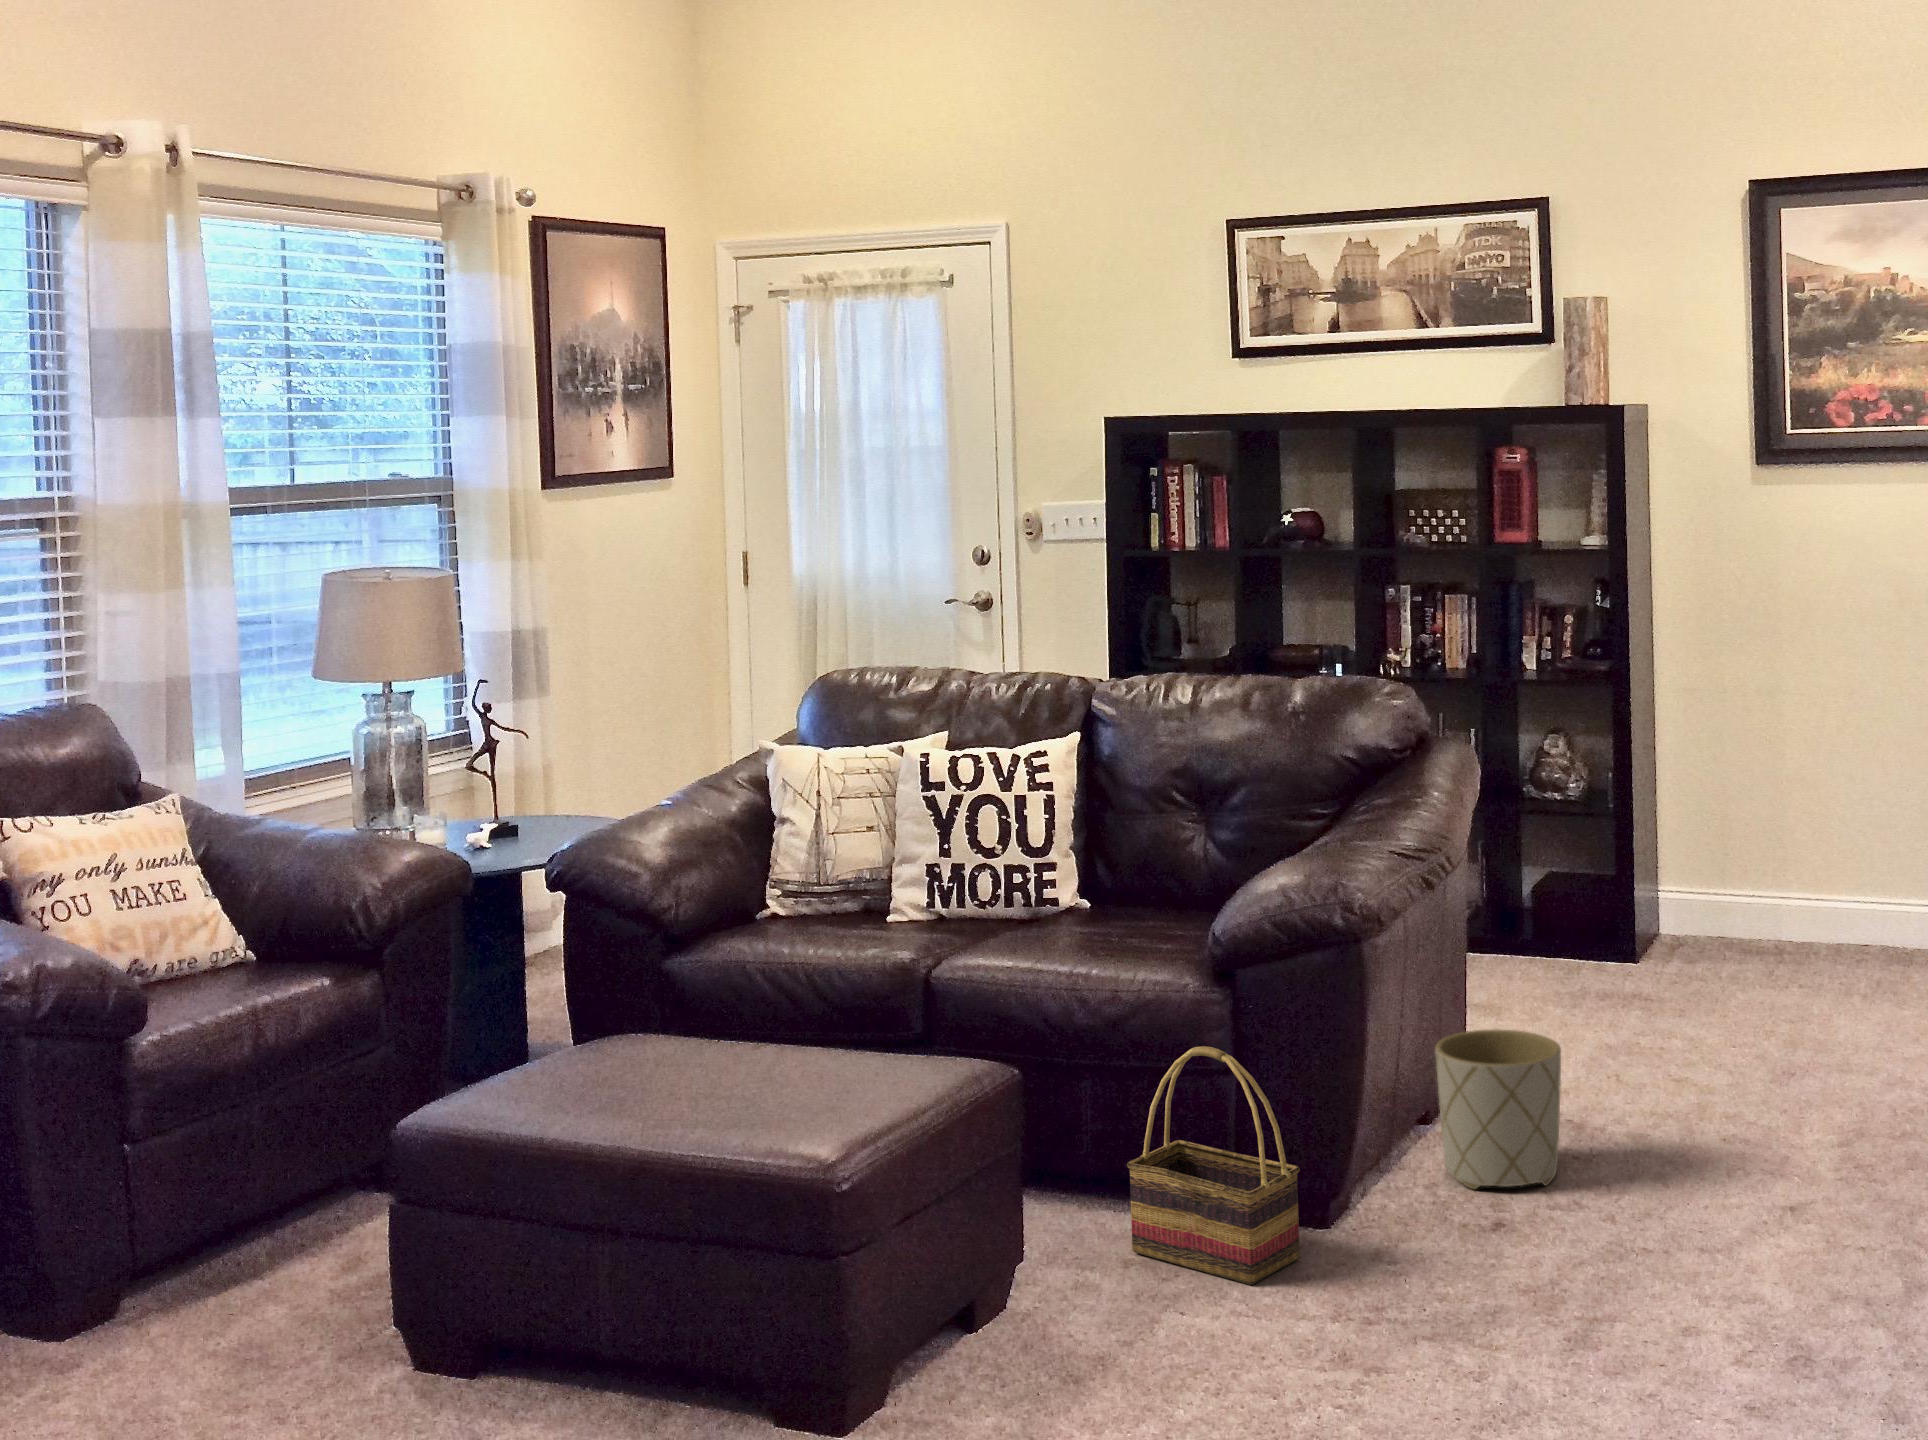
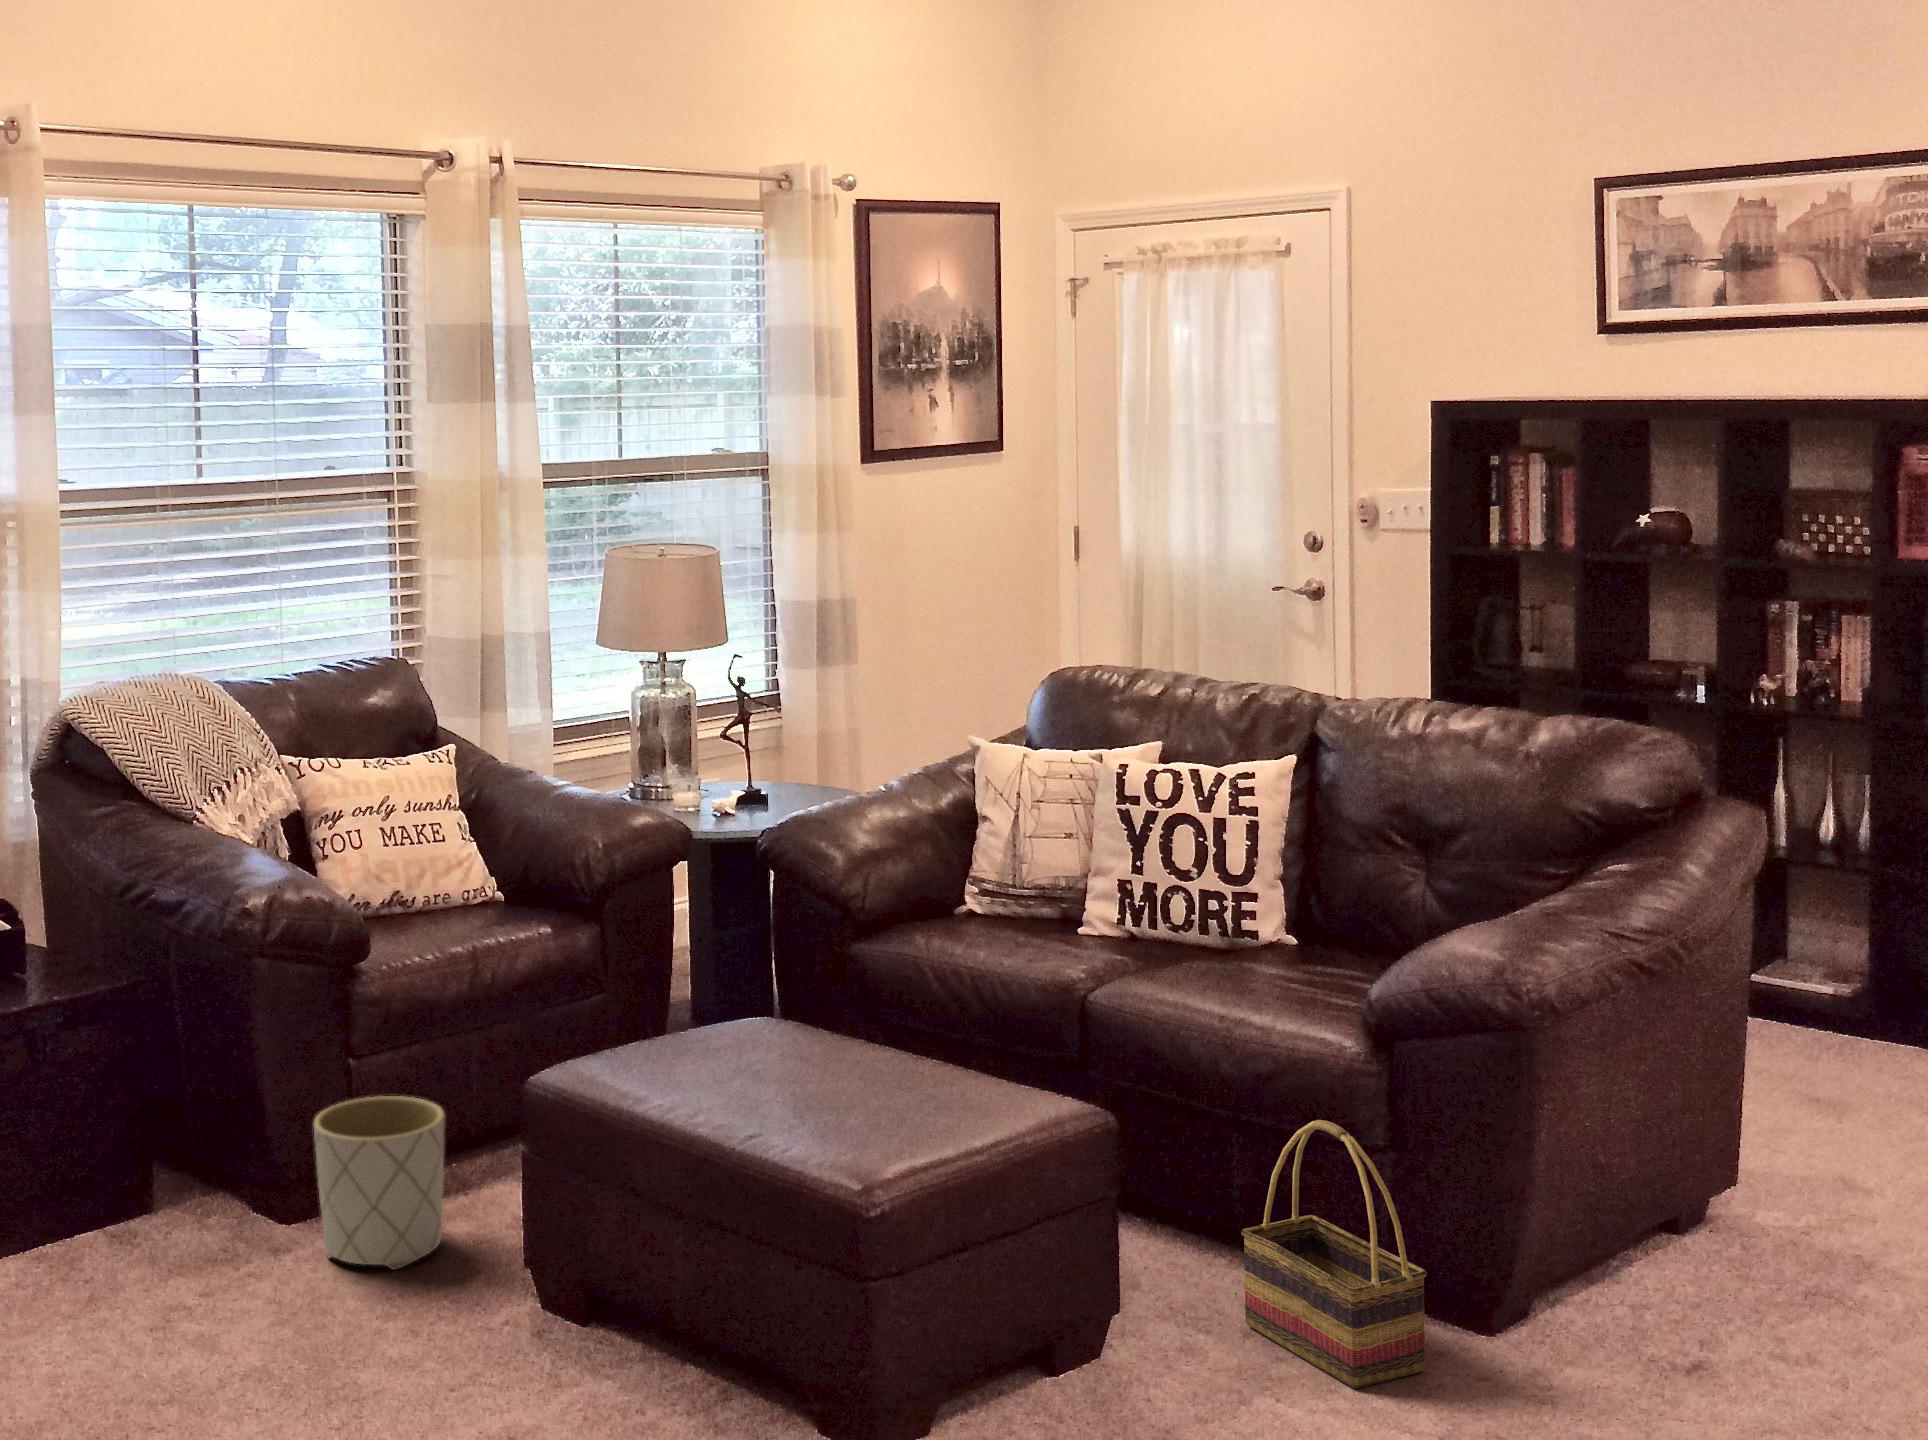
planter: present [1435,1029,1561,1189] -> present [314,1096,445,1270]

